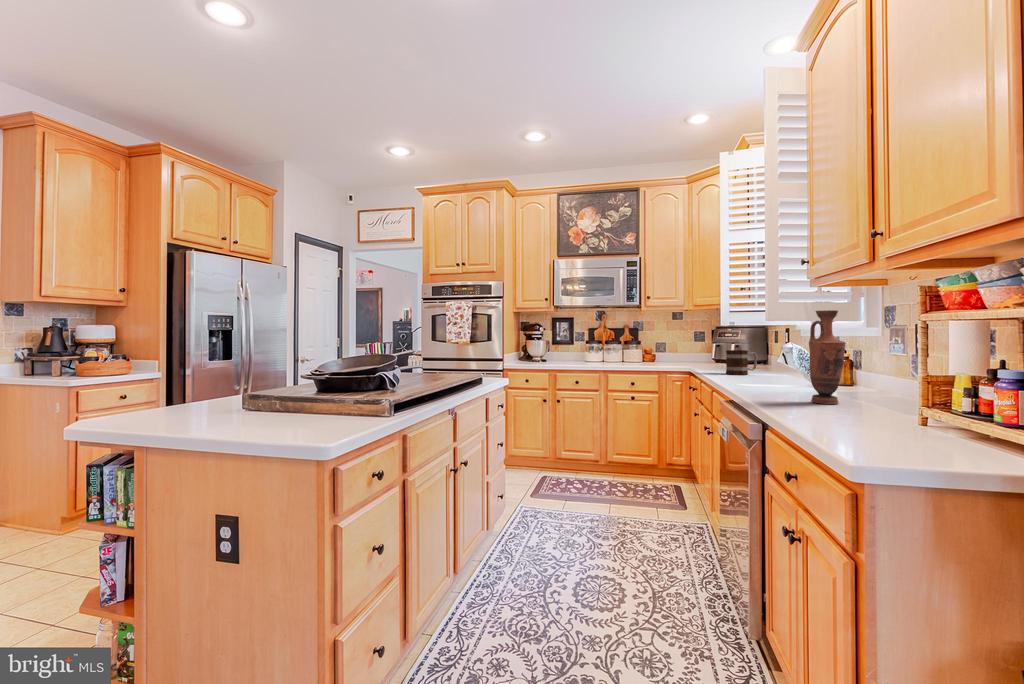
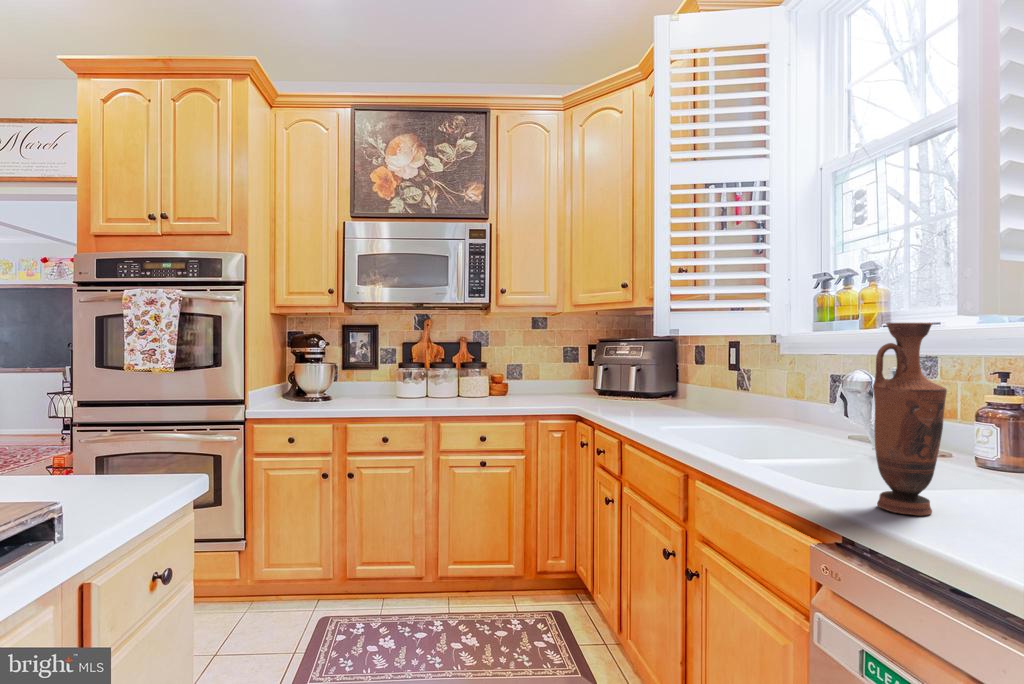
mug: present [726,350,757,375] -> none [639,382,686,425]

